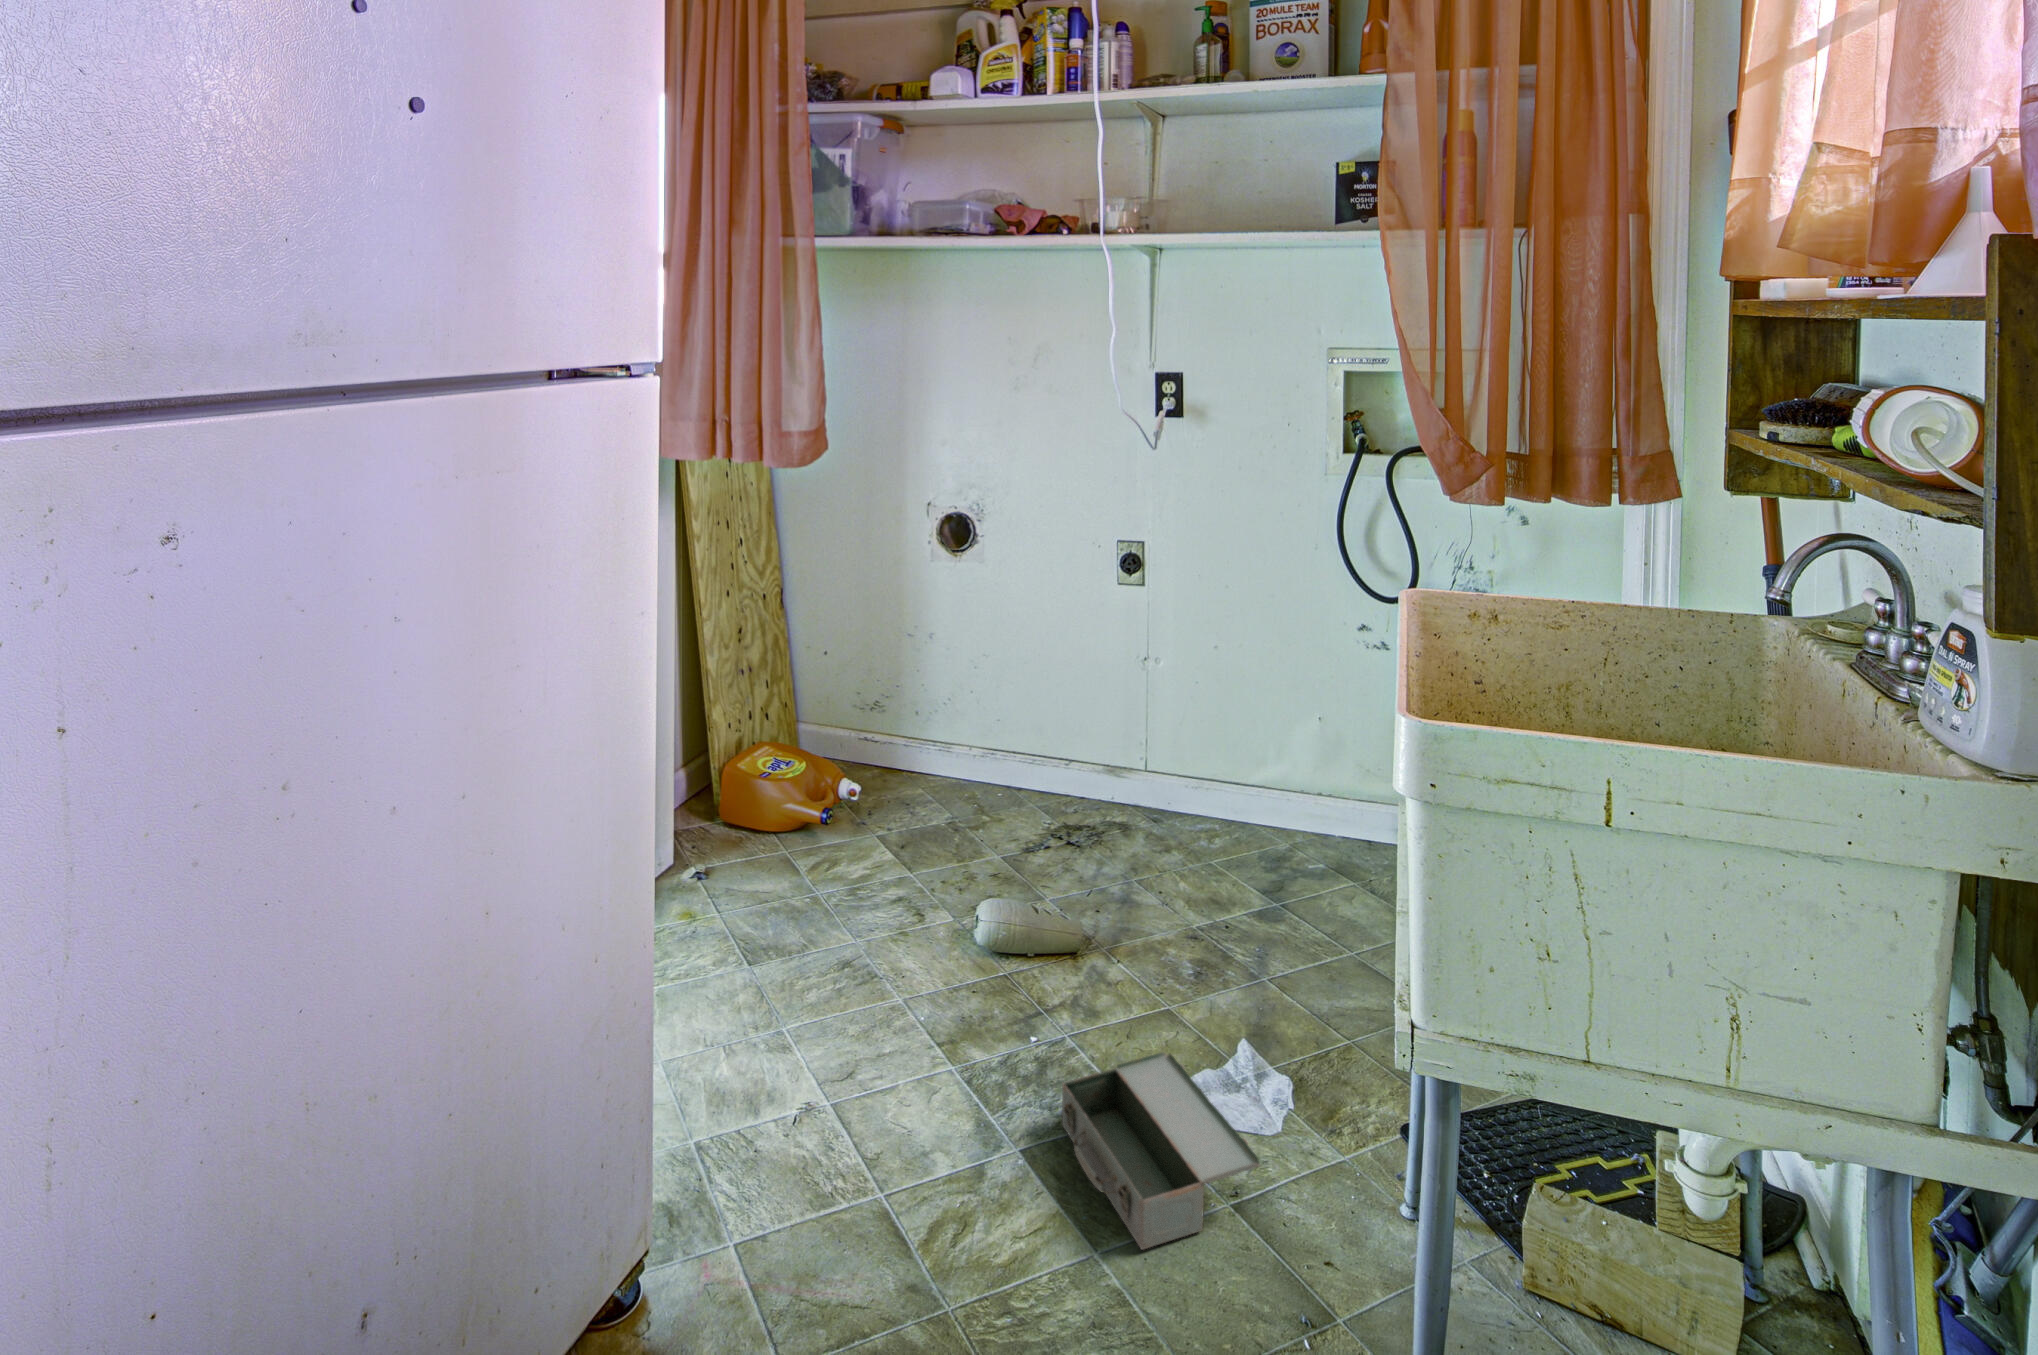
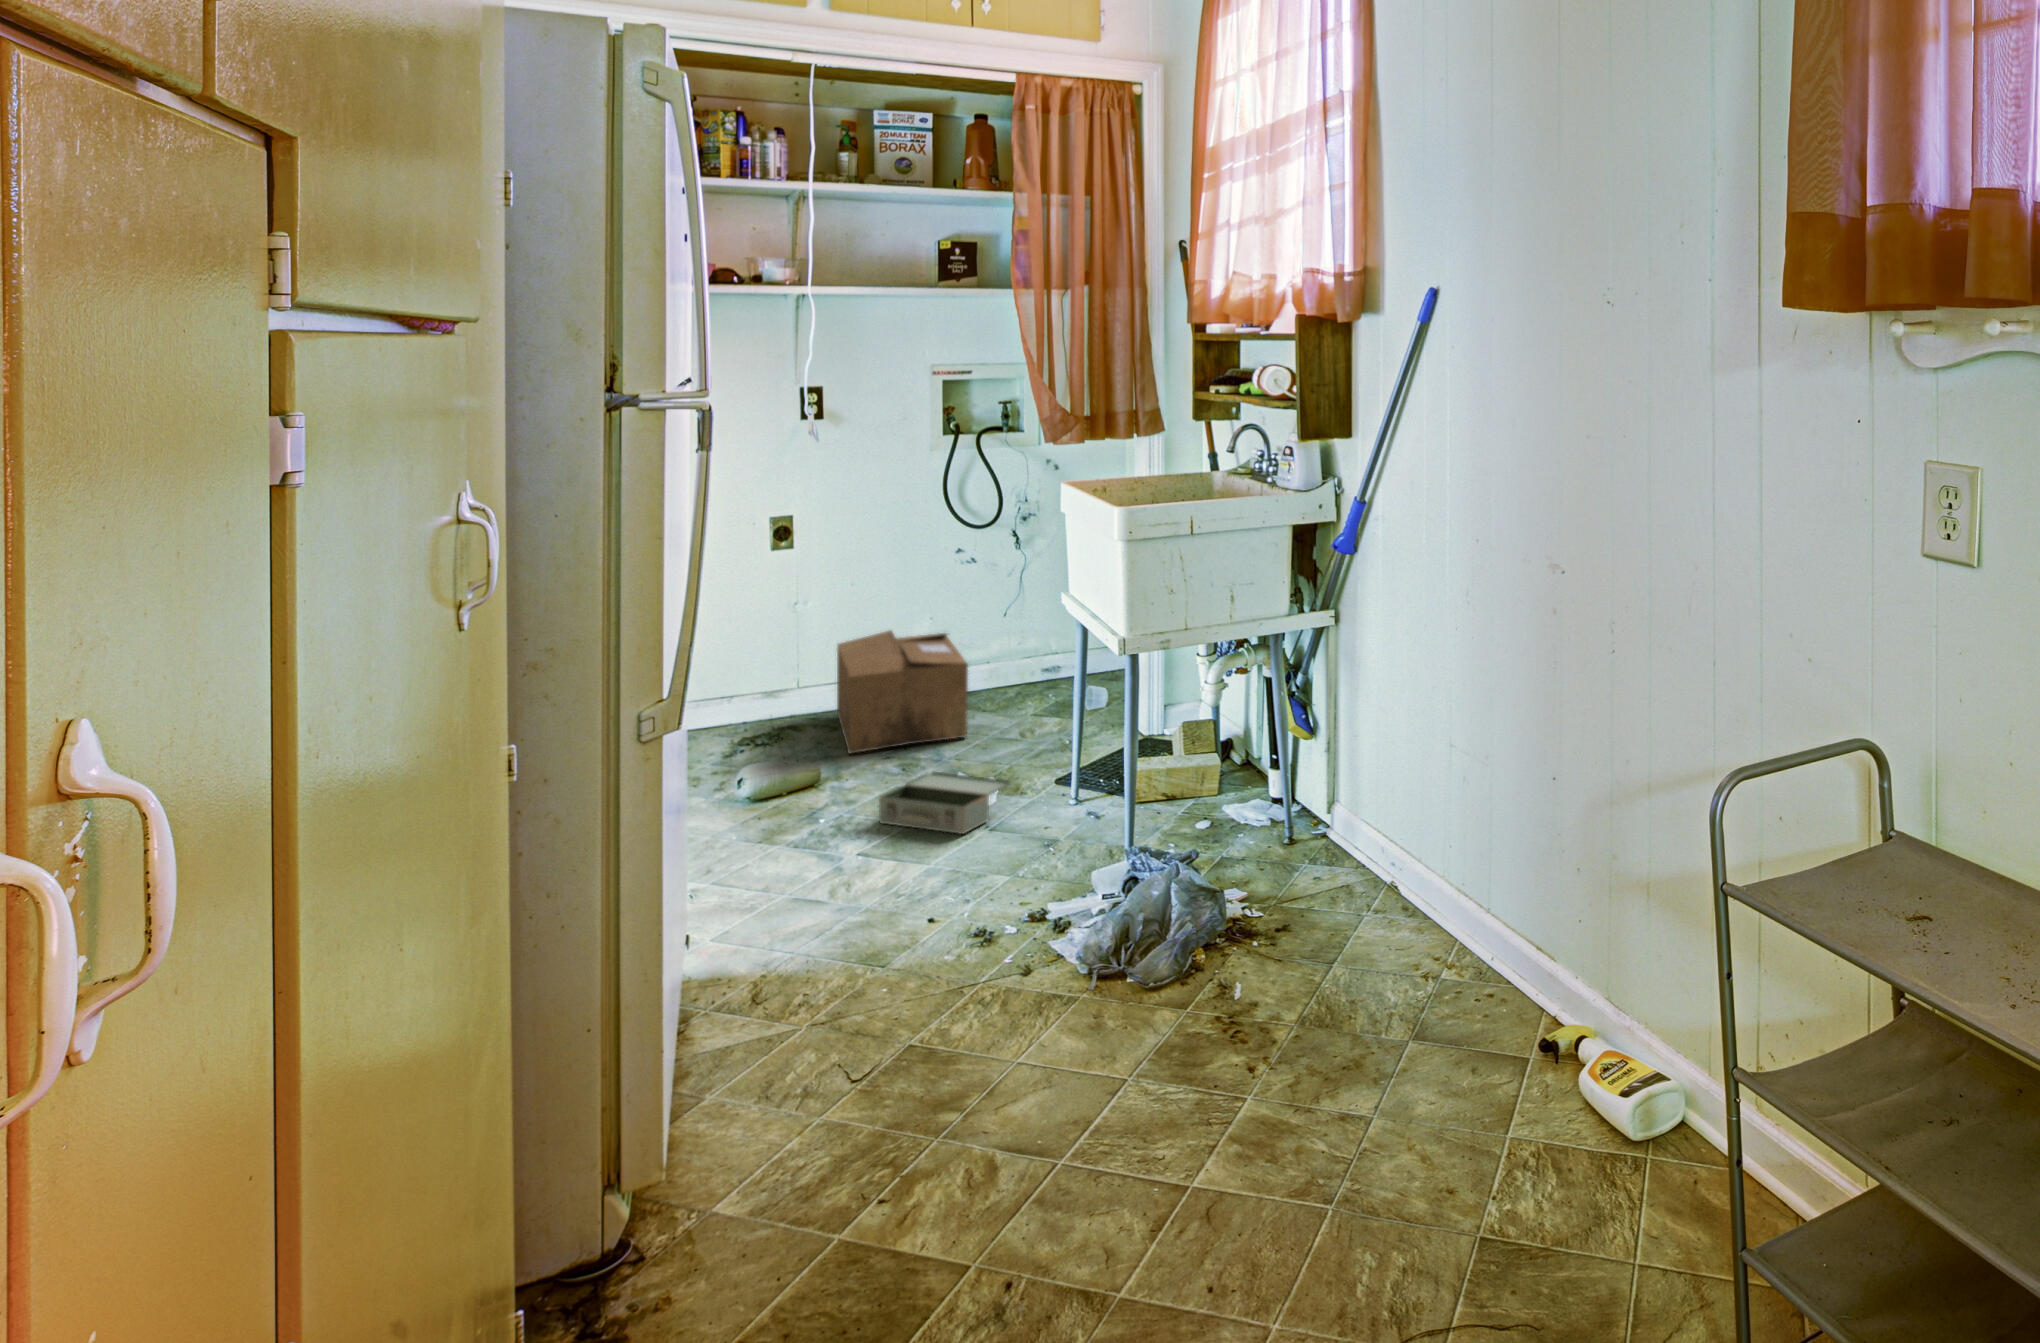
cardboard box: none [1140,726,1334,956] -> present [837,631,968,753]

